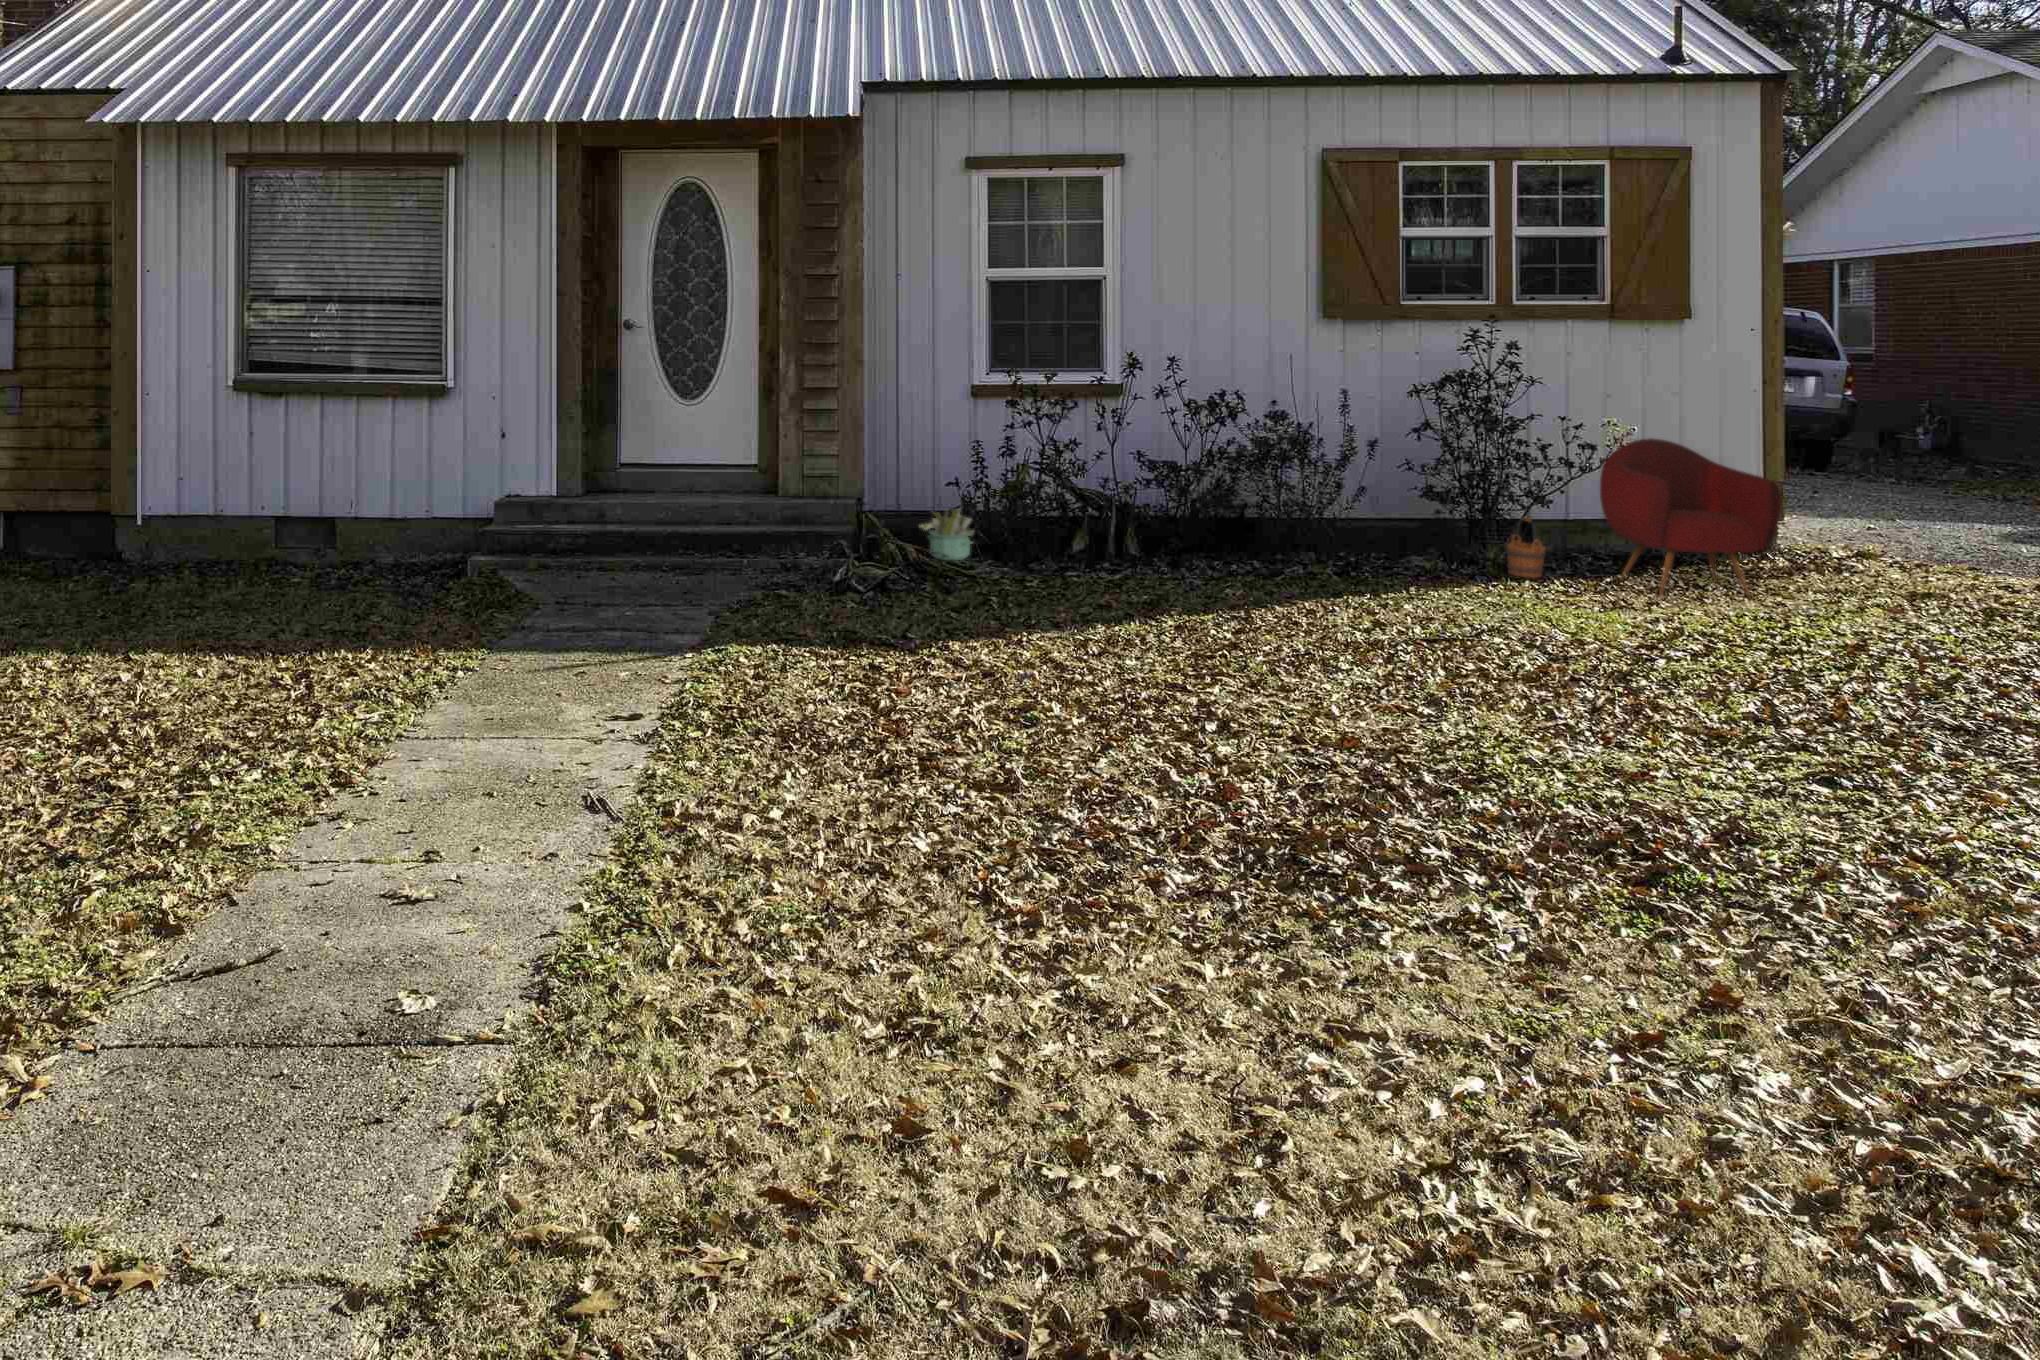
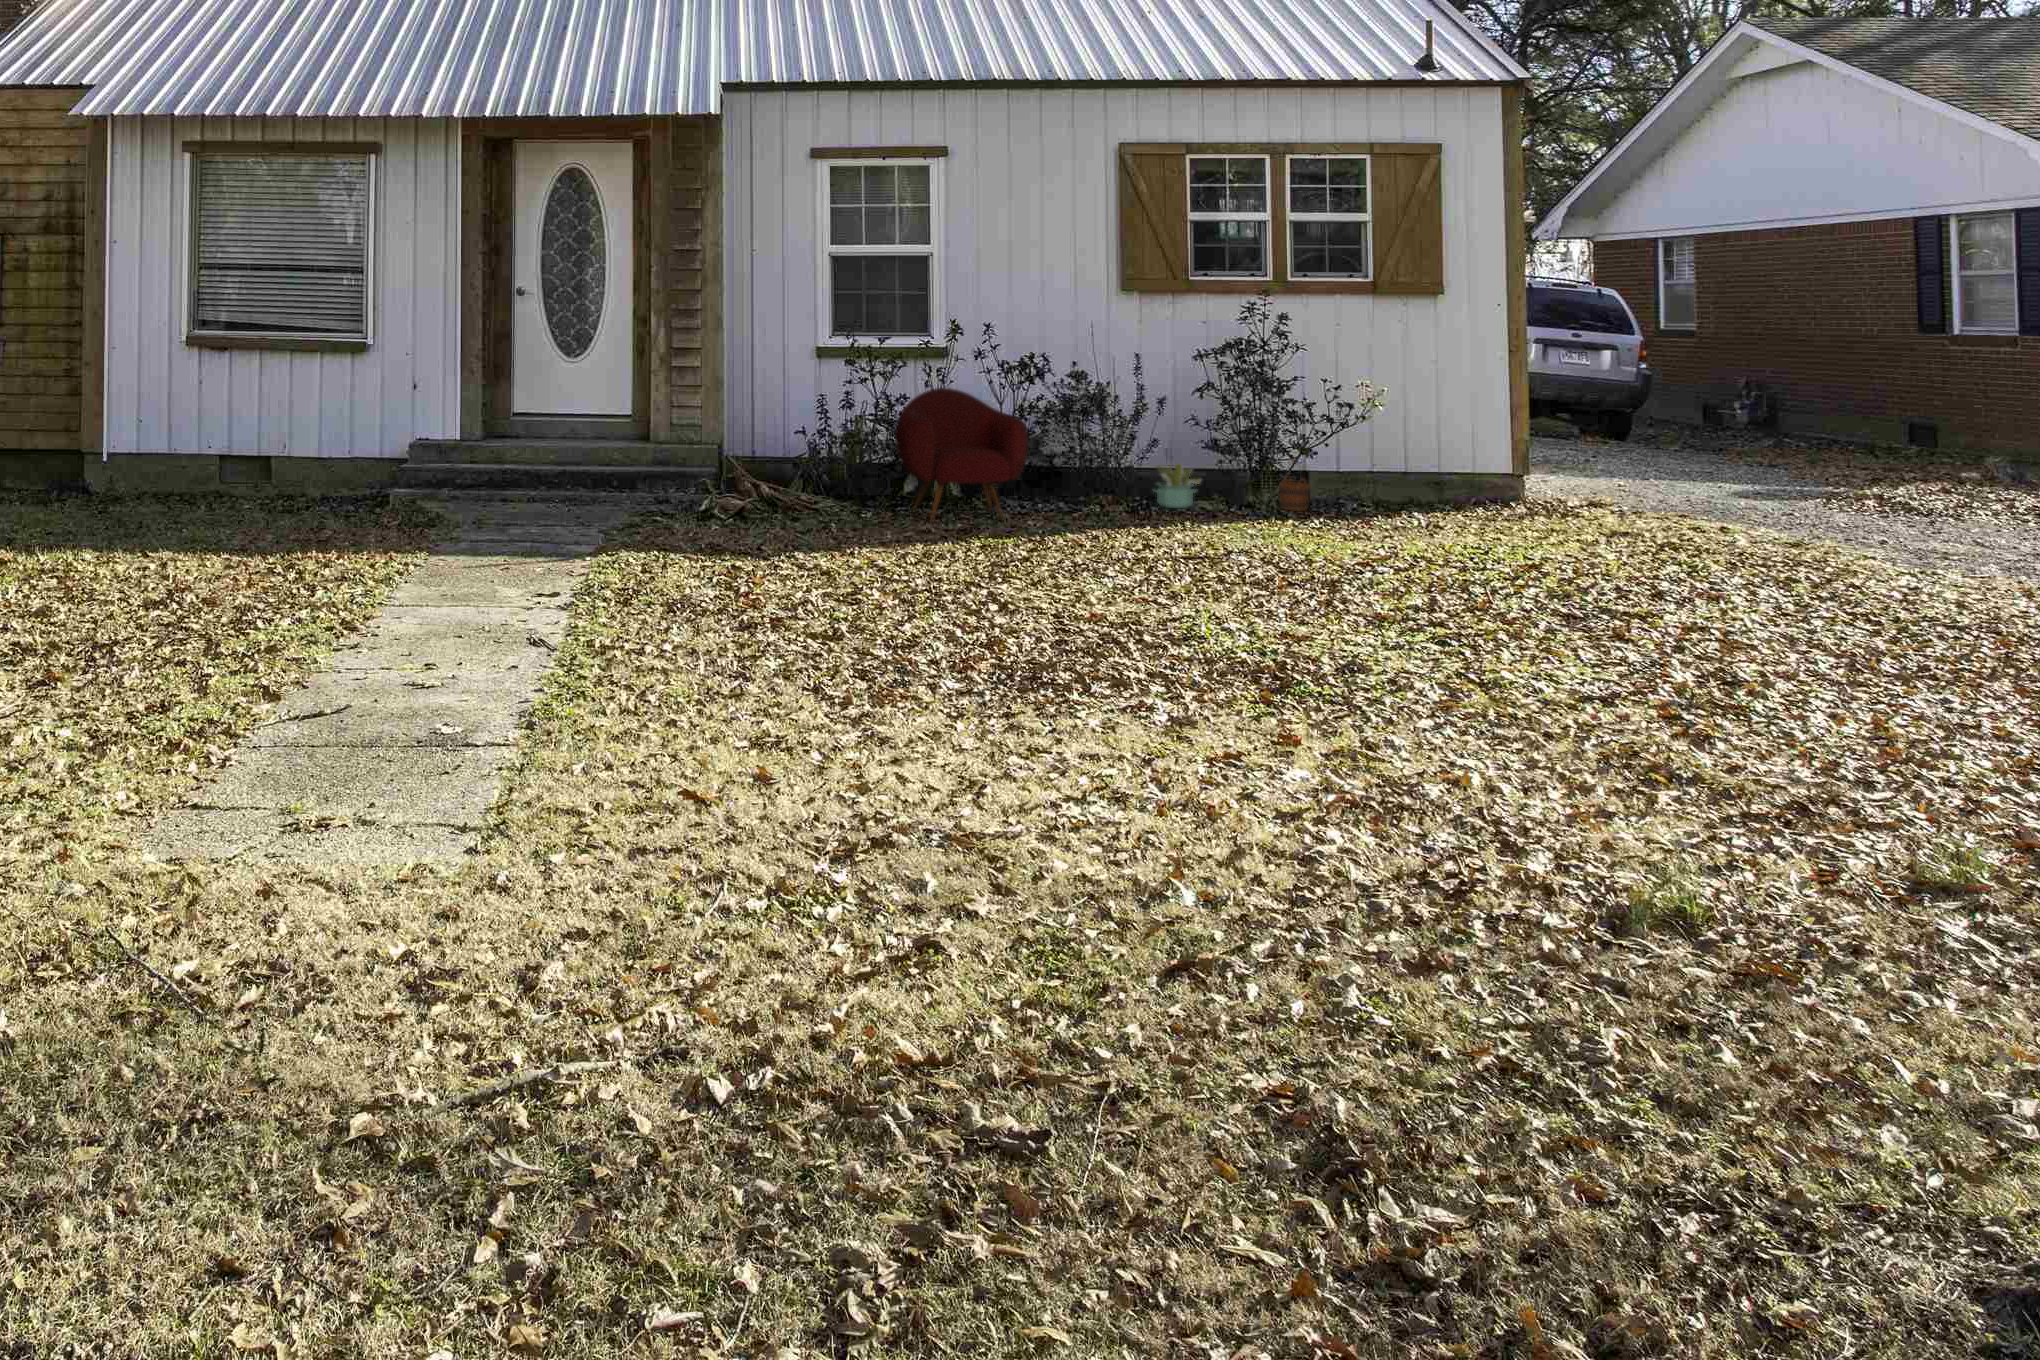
armchair: present [1600,438,1781,598] -> present [895,388,1028,522]
decorative plant: present [921,510,974,560] -> present [1154,463,1201,508]

